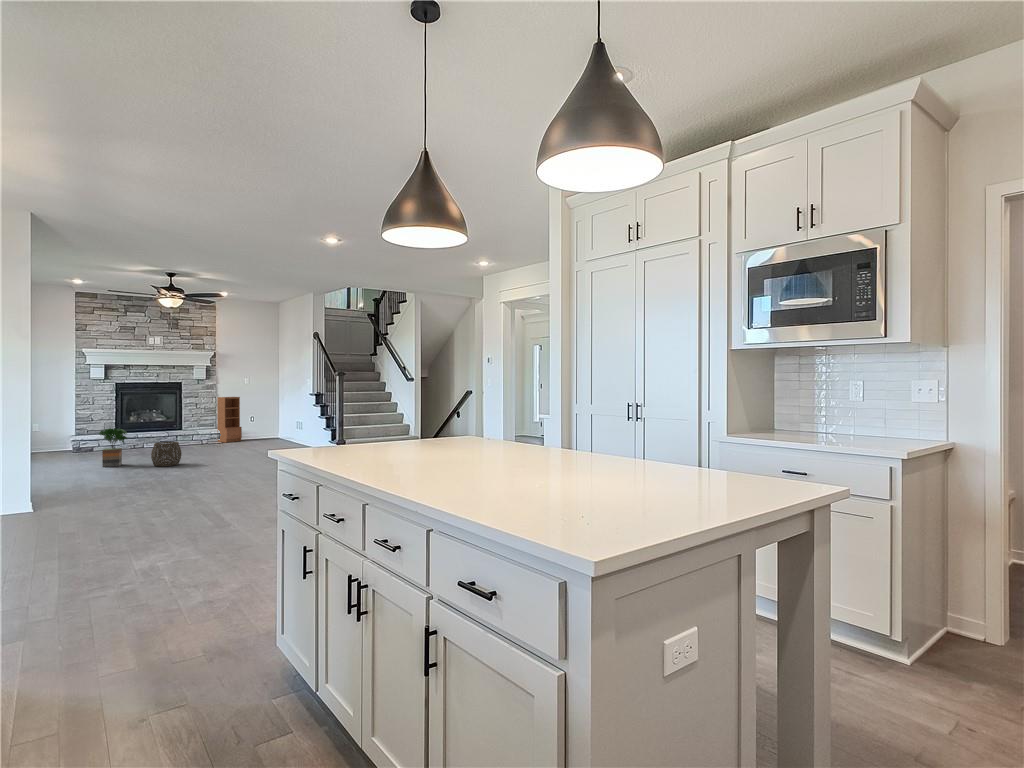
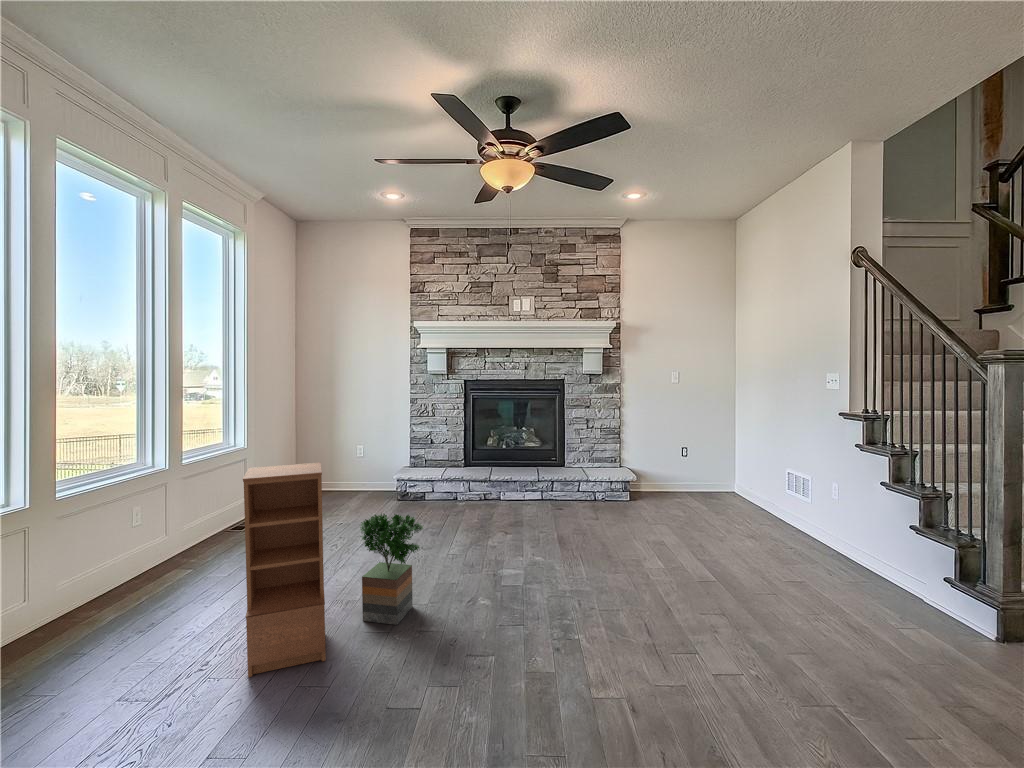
bookcase: present [217,397,242,442] -> present [243,462,326,677]
woven basket: present [151,442,182,467] -> none [459,576,542,678]

